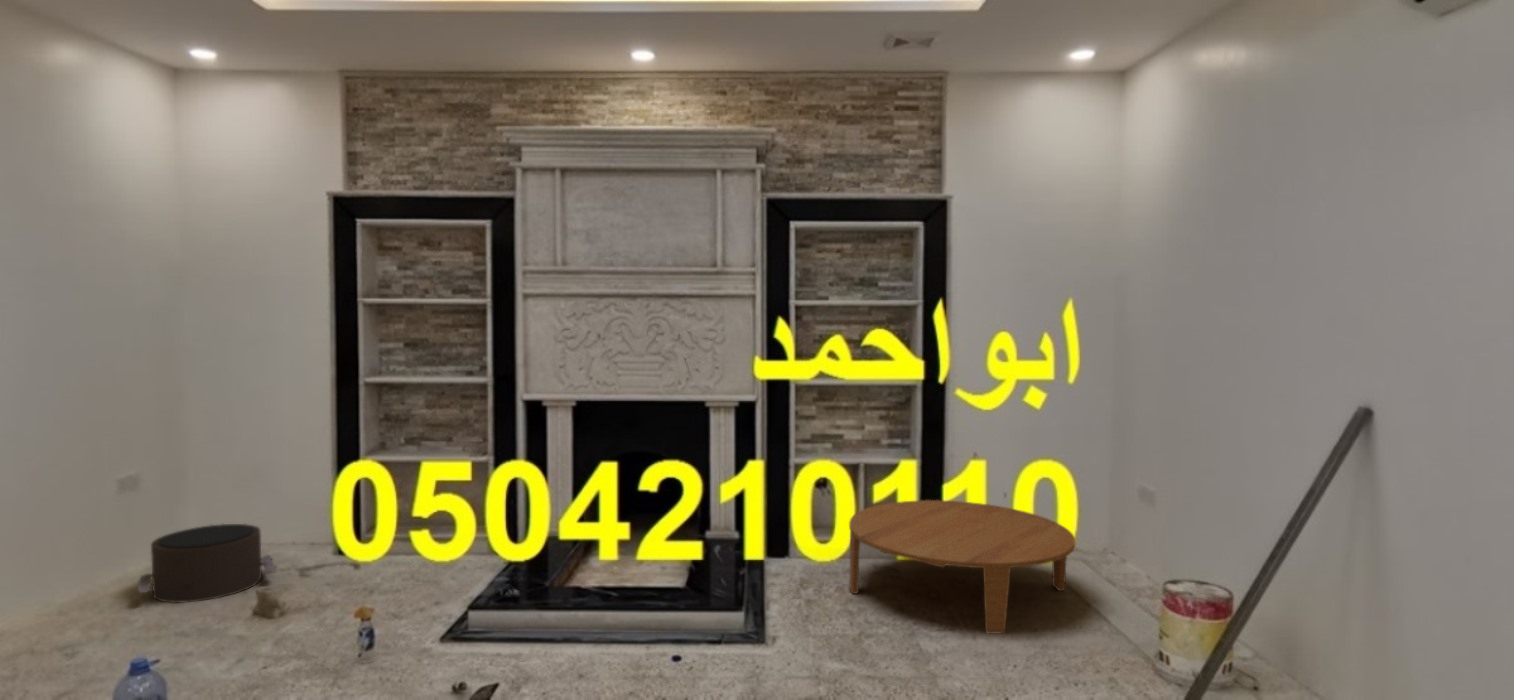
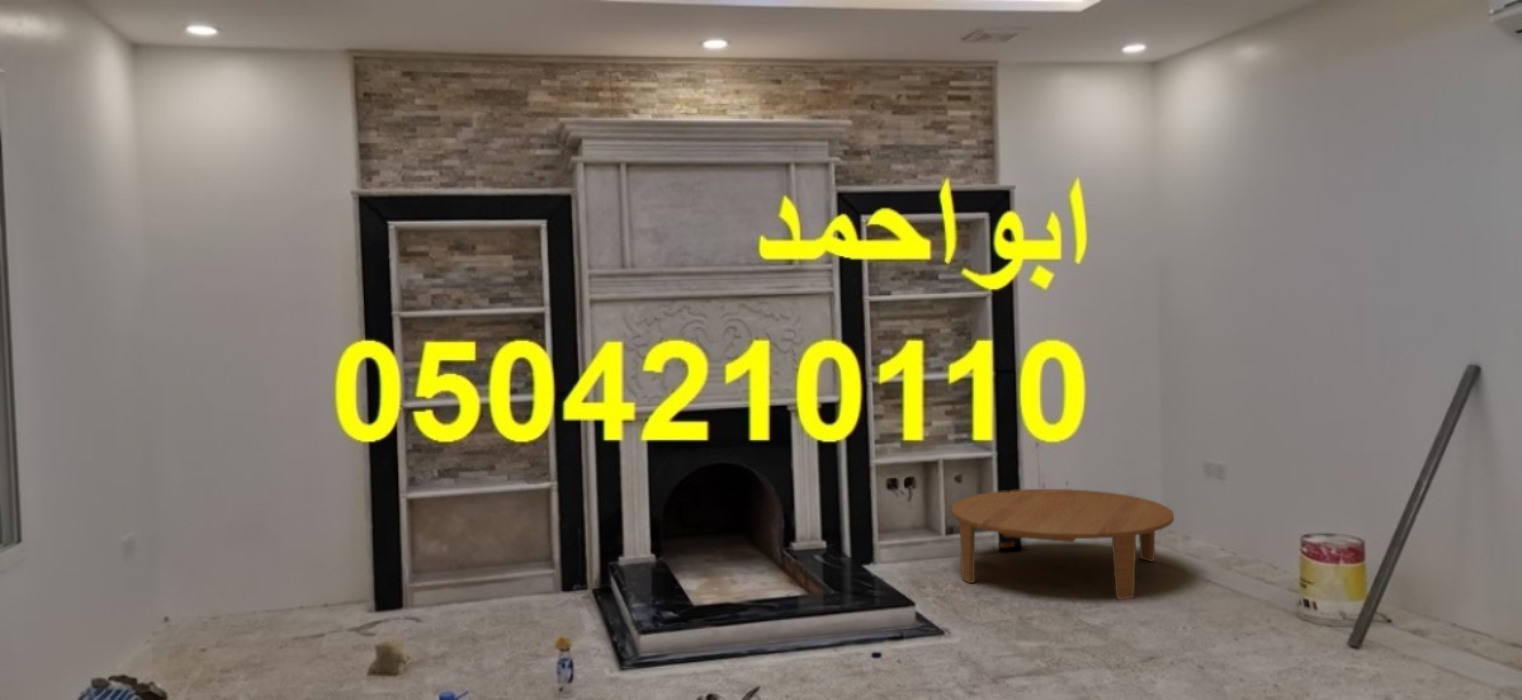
pouf: present [138,524,277,603] -> none [195,579,352,670]

